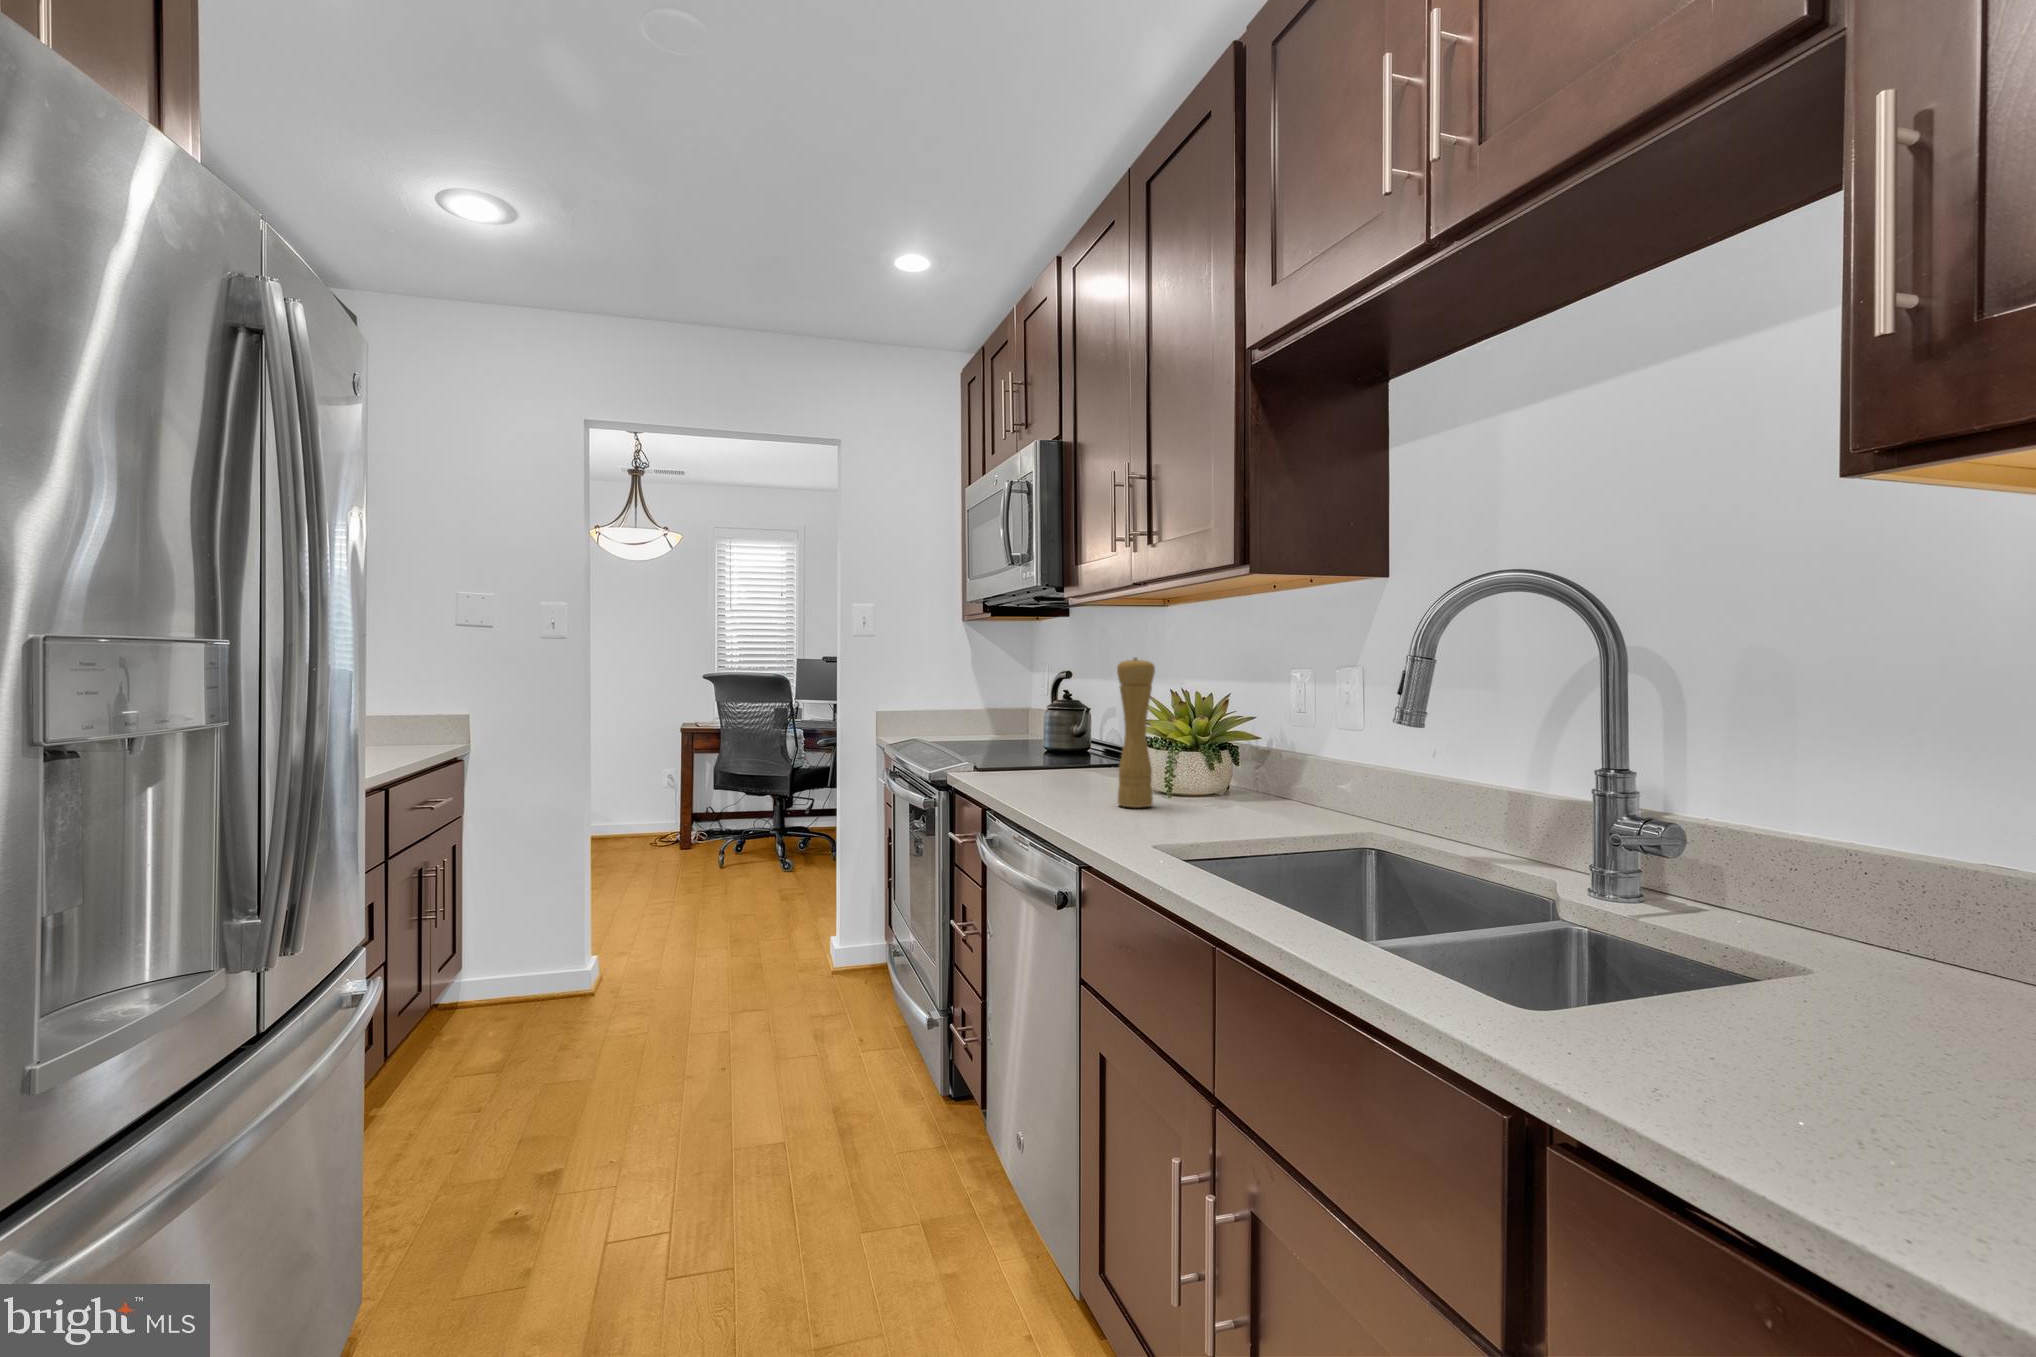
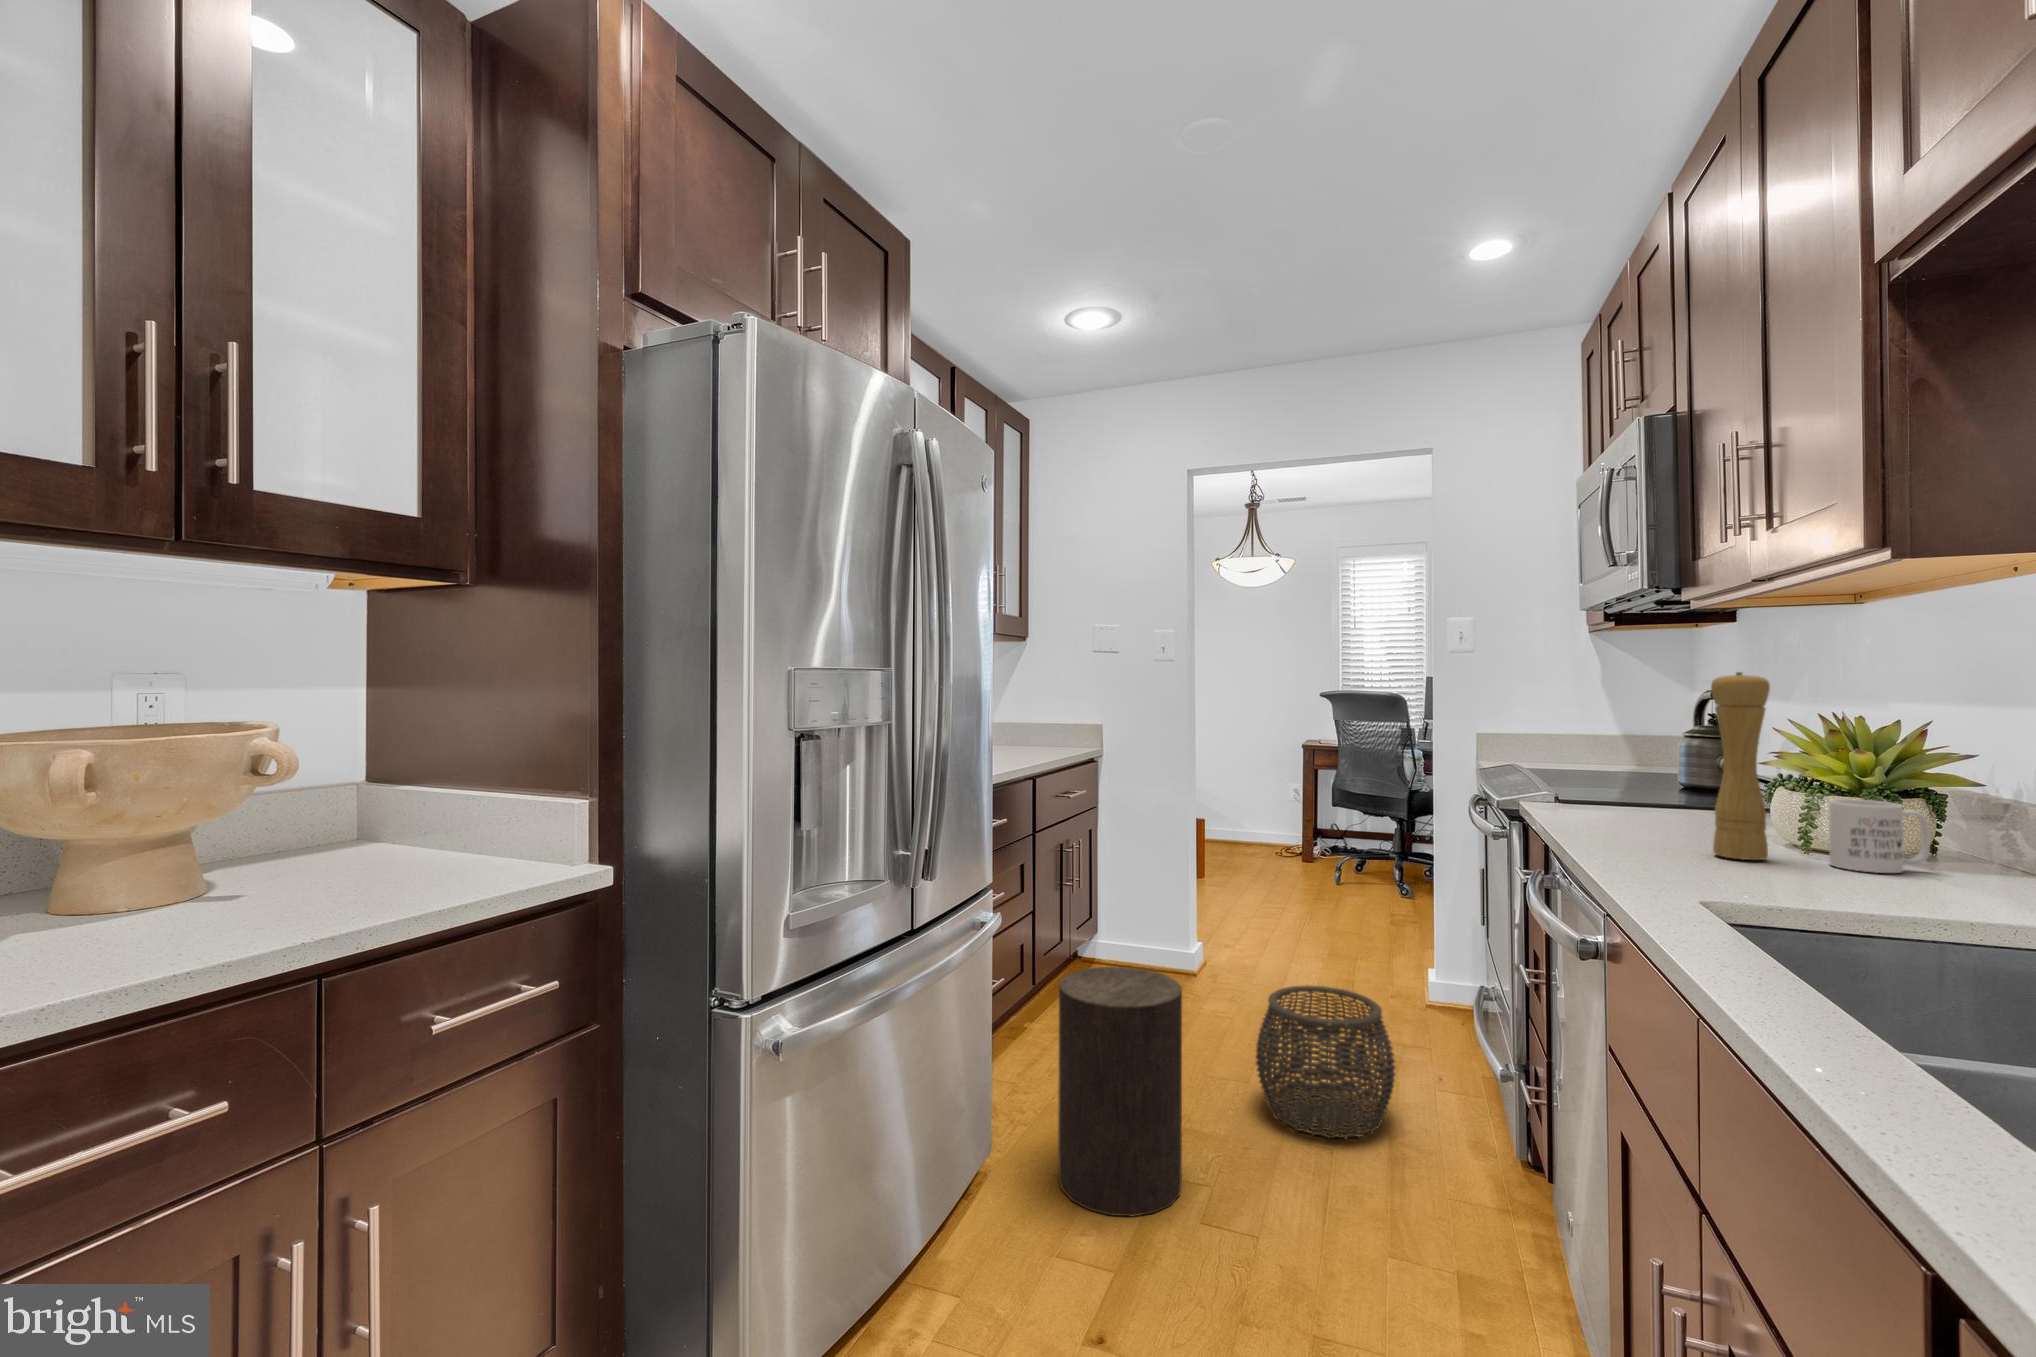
mug: none [1187,754,1241,808] -> present [1829,799,1931,873]
woven basket: none [696,975,836,1132] -> present [1256,986,1395,1139]
stool: none [472,1001,635,1310] -> present [1058,967,1182,1216]

